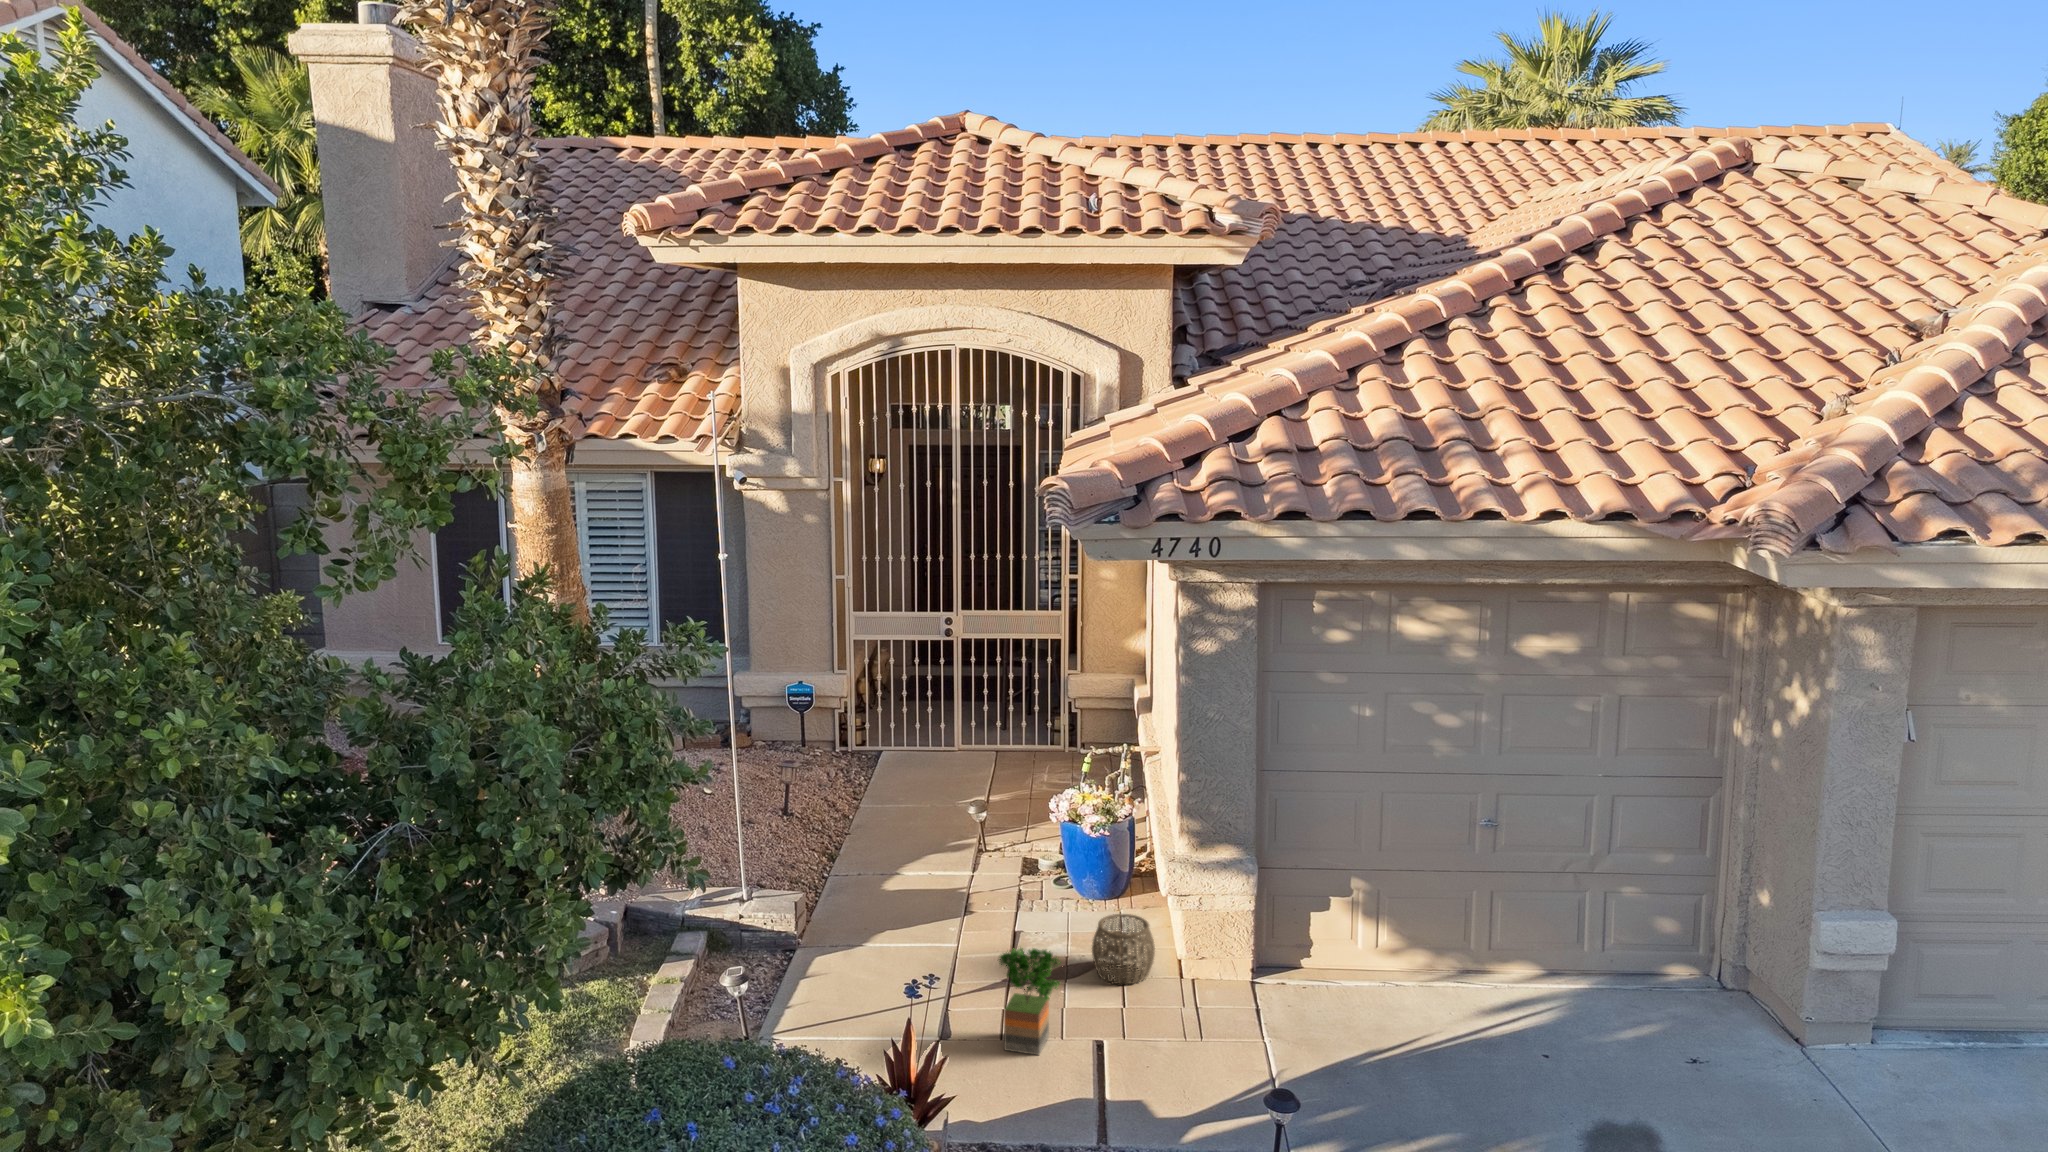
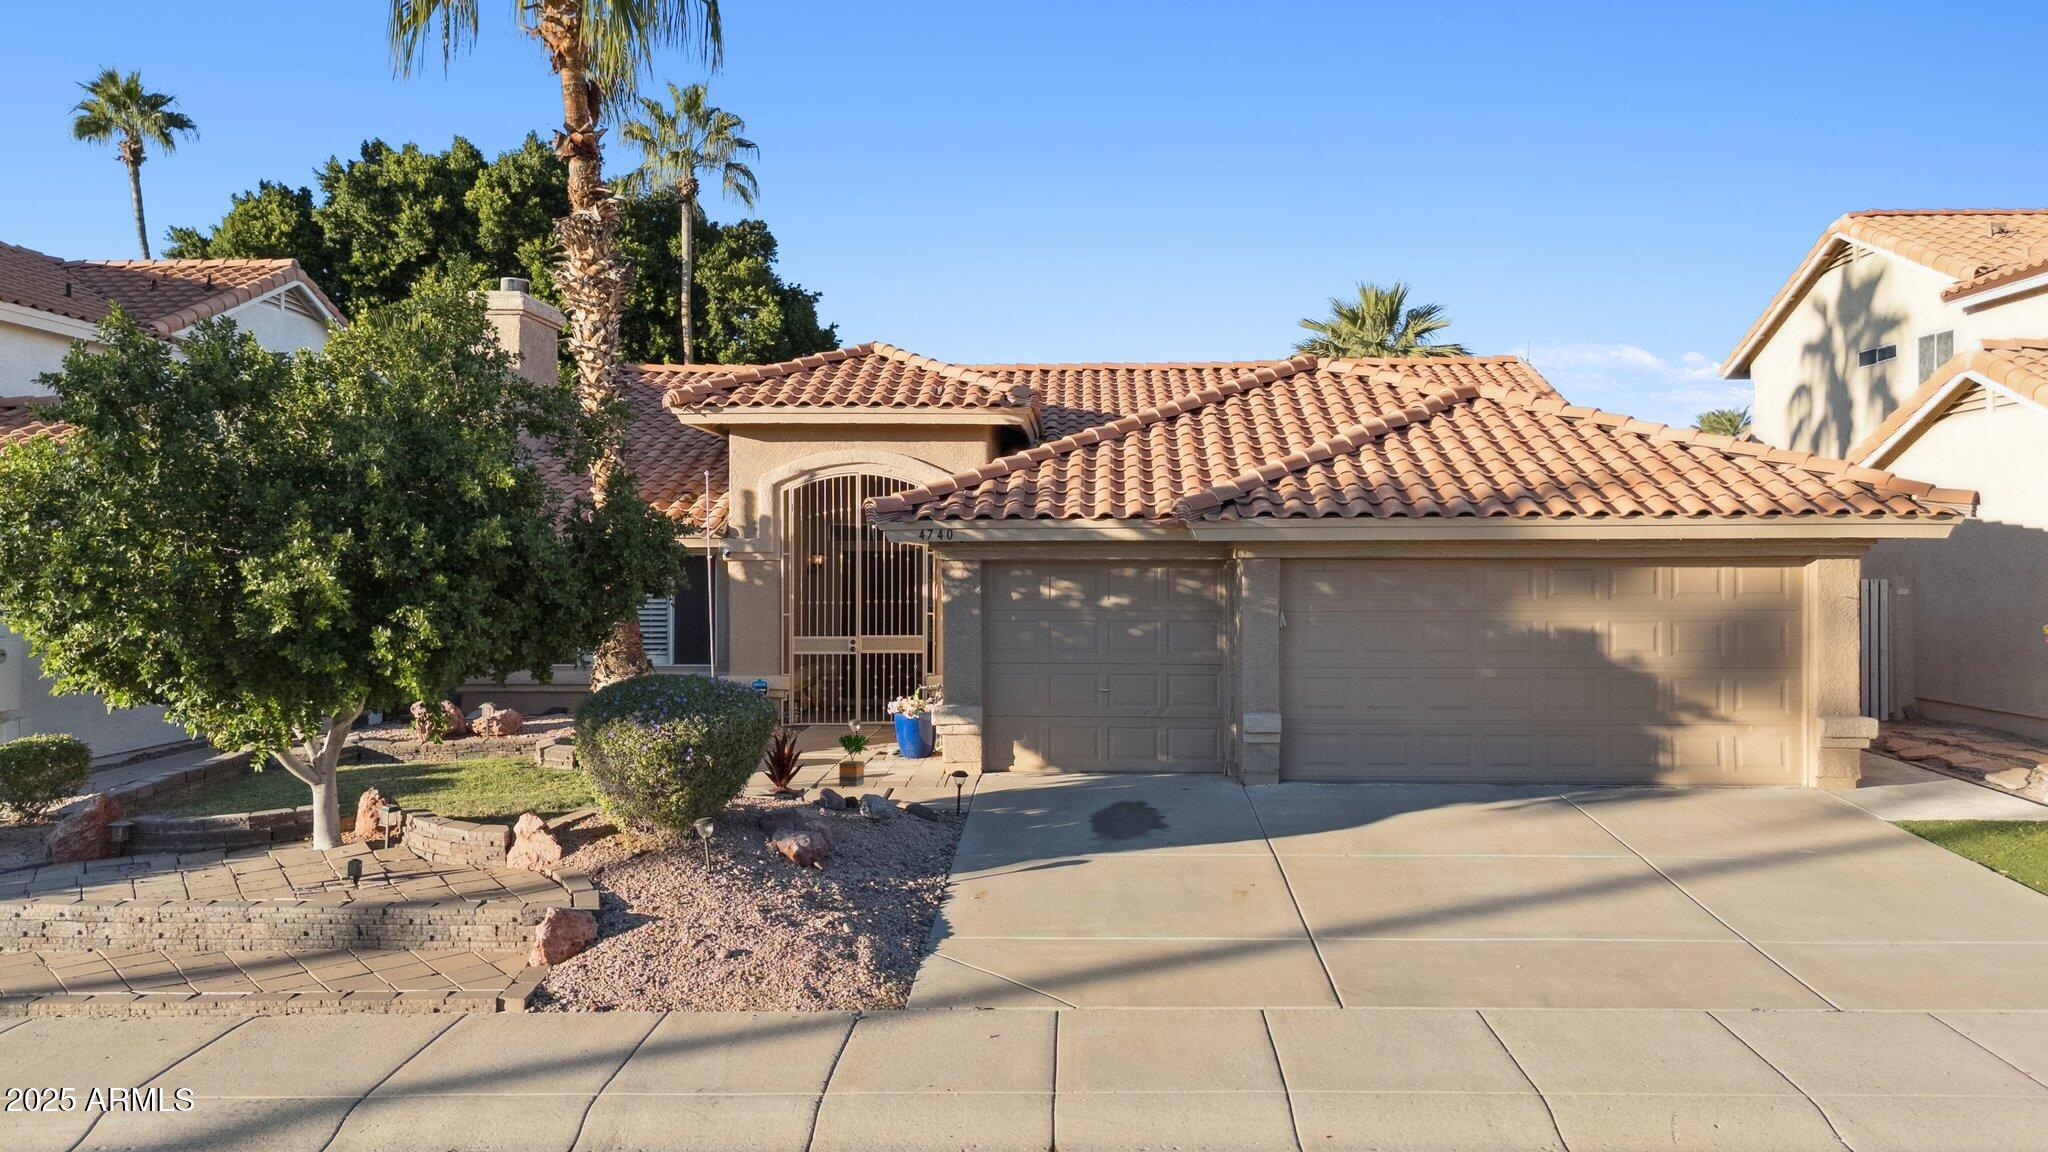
woven basket: present [1092,914,1155,985] -> none [896,743,931,775]

